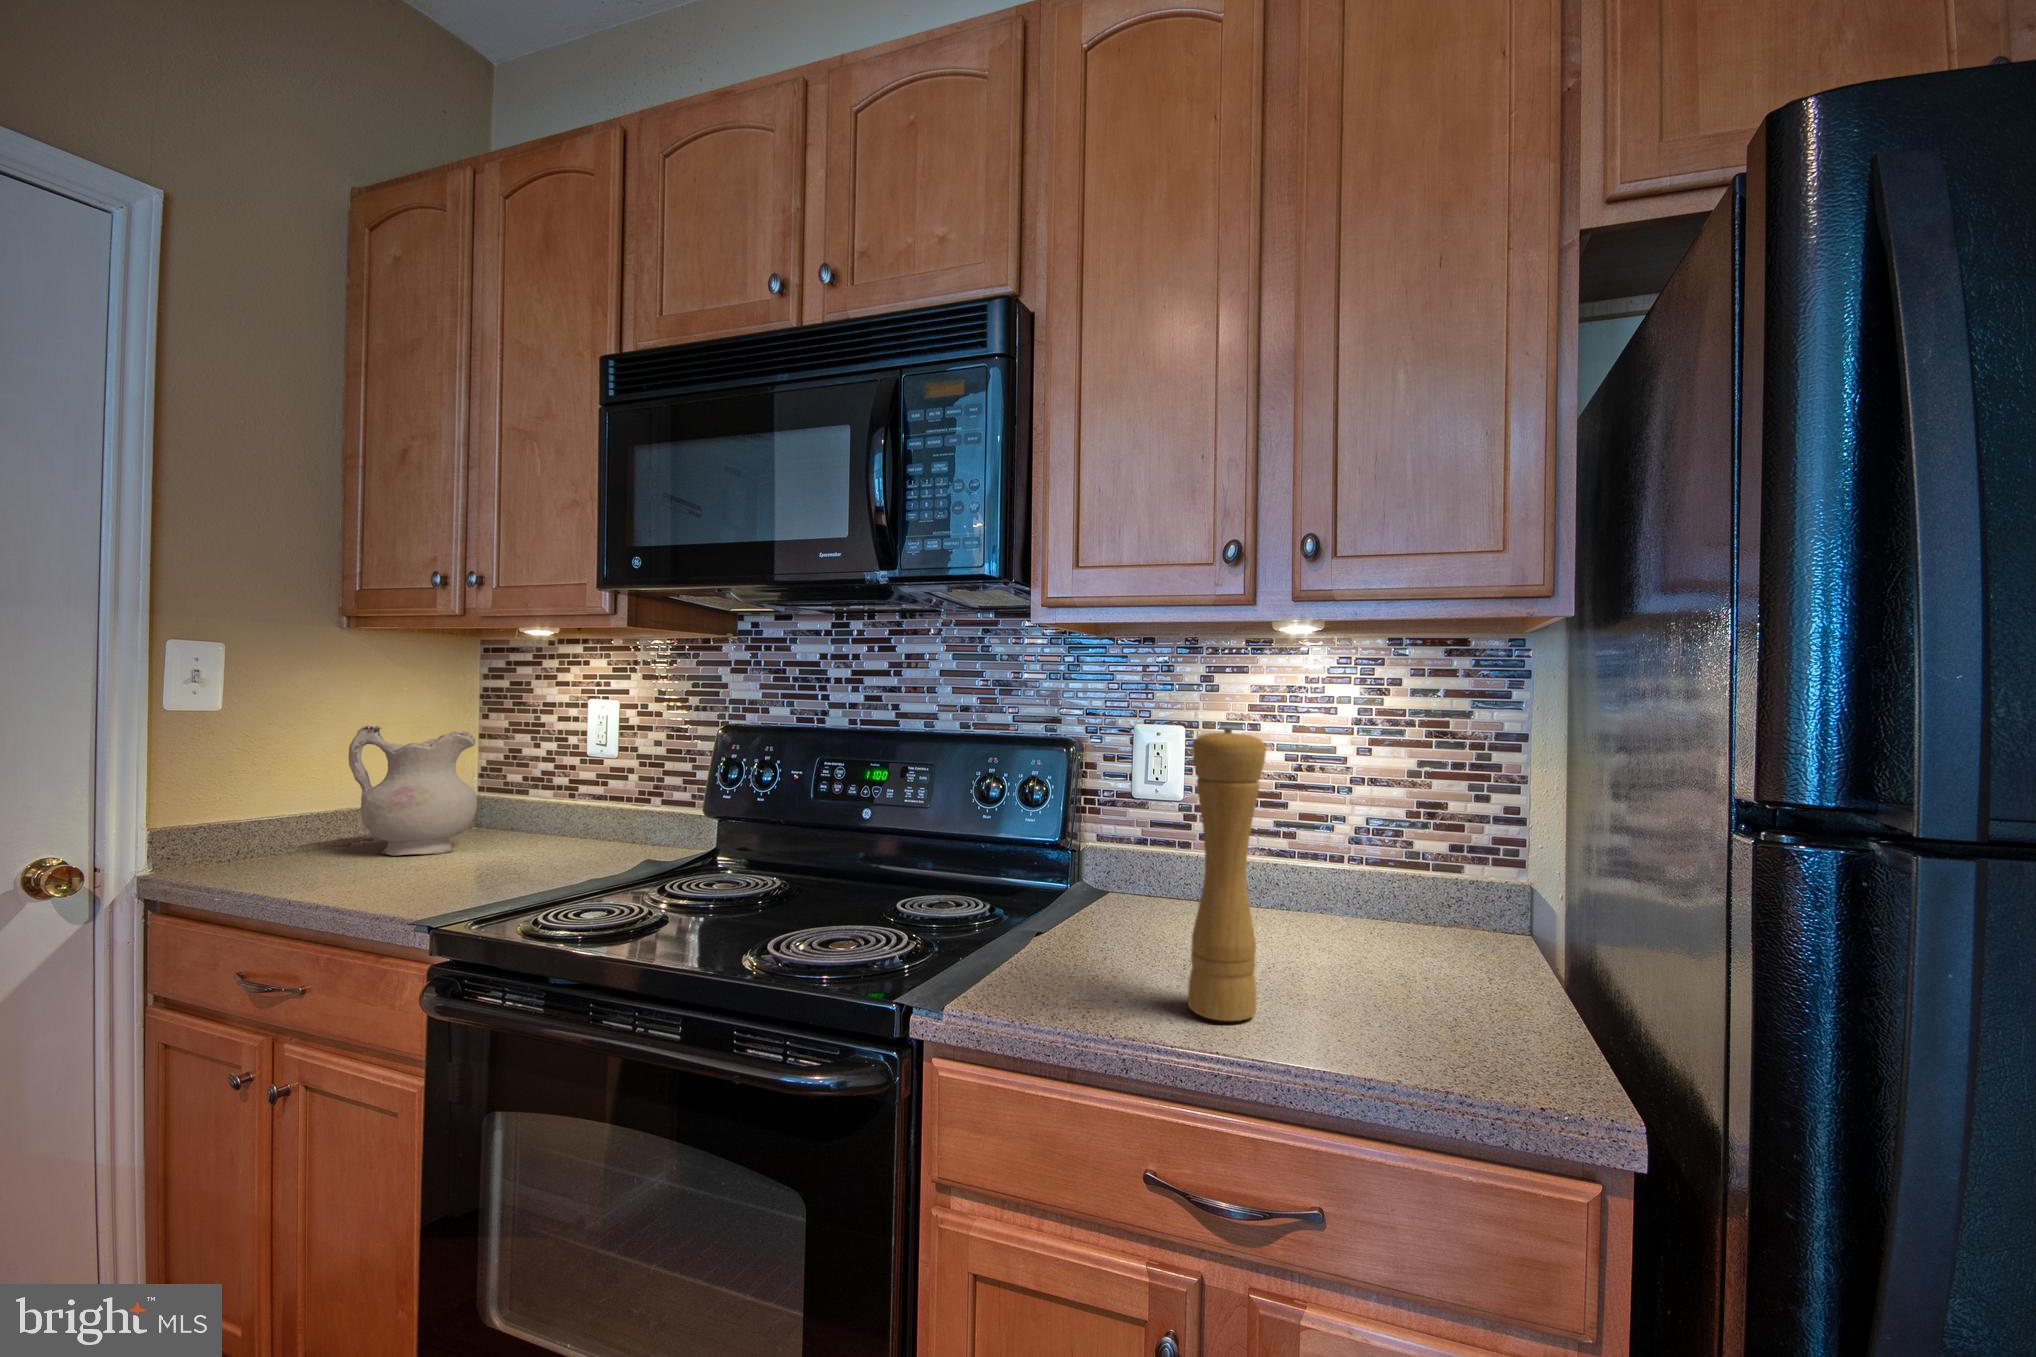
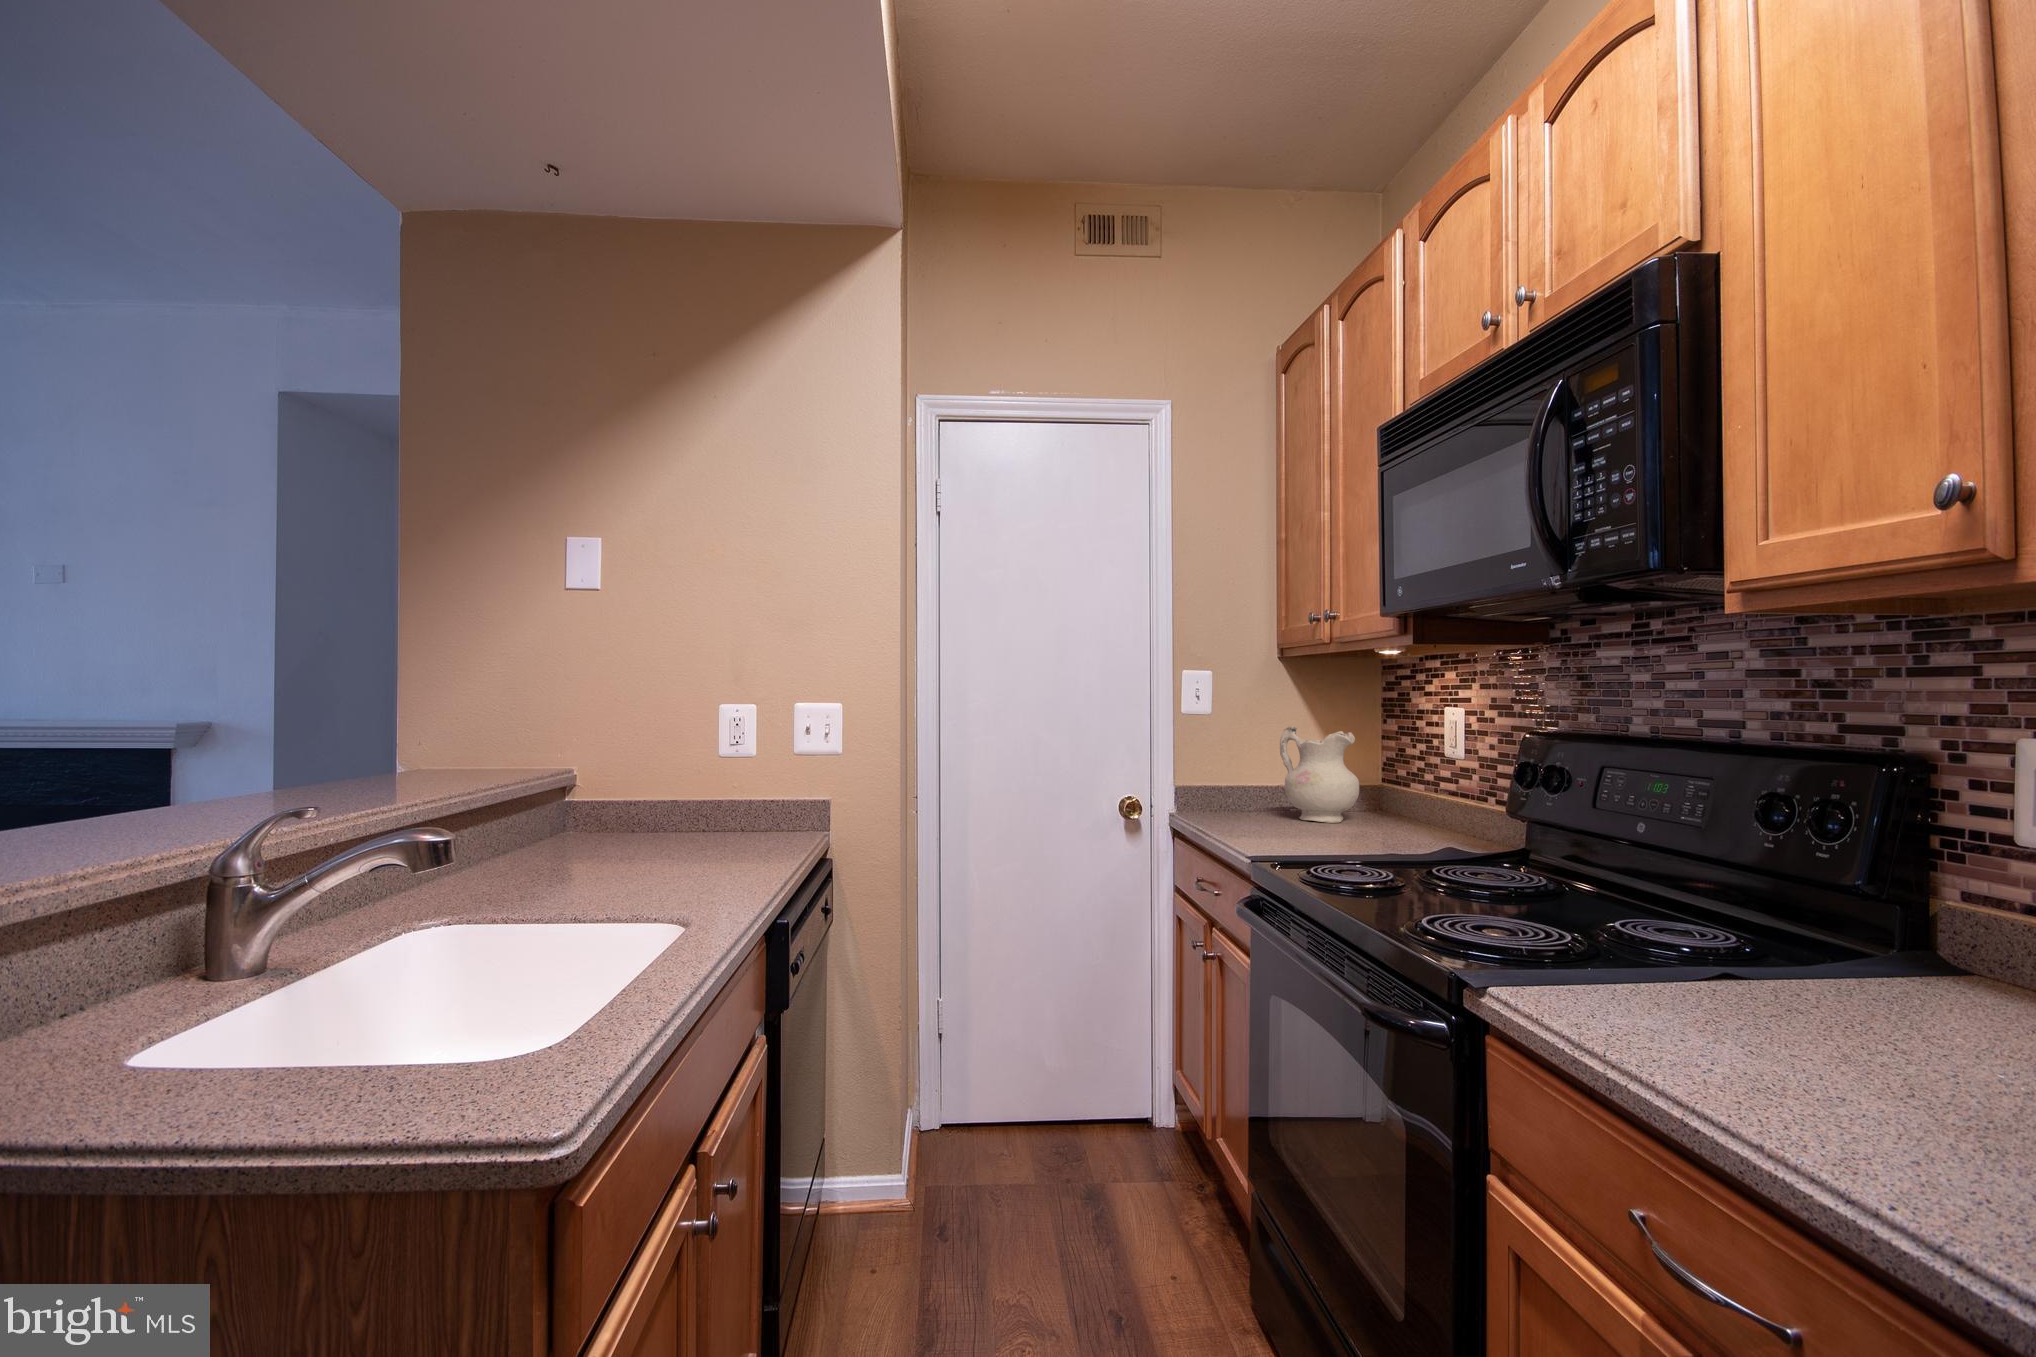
pepper mill: present [1188,728,1266,1021] -> none [1720,734,1833,1094]

